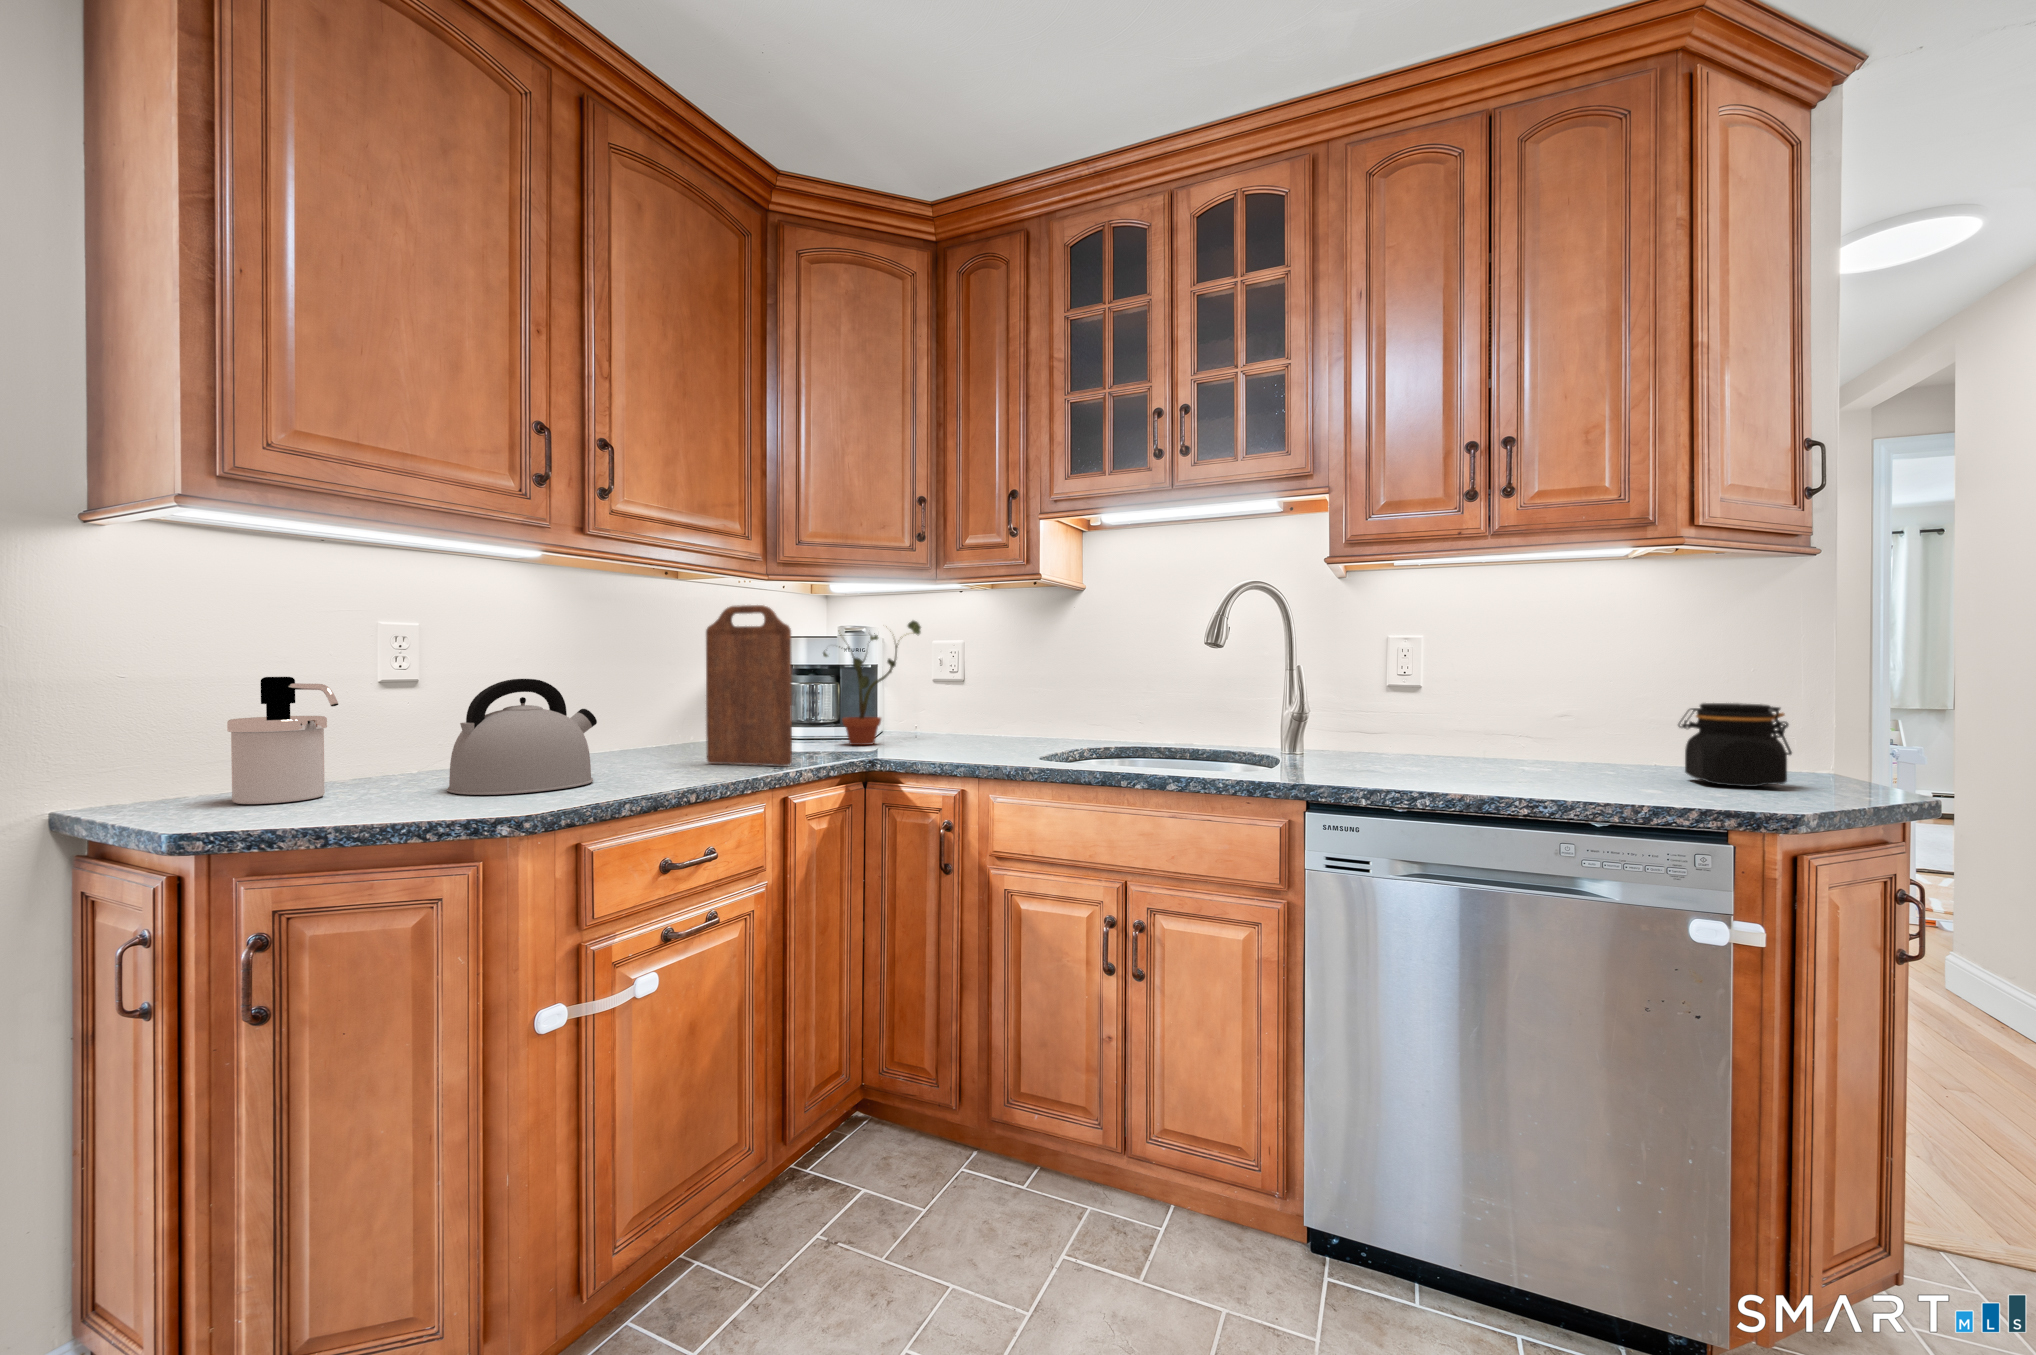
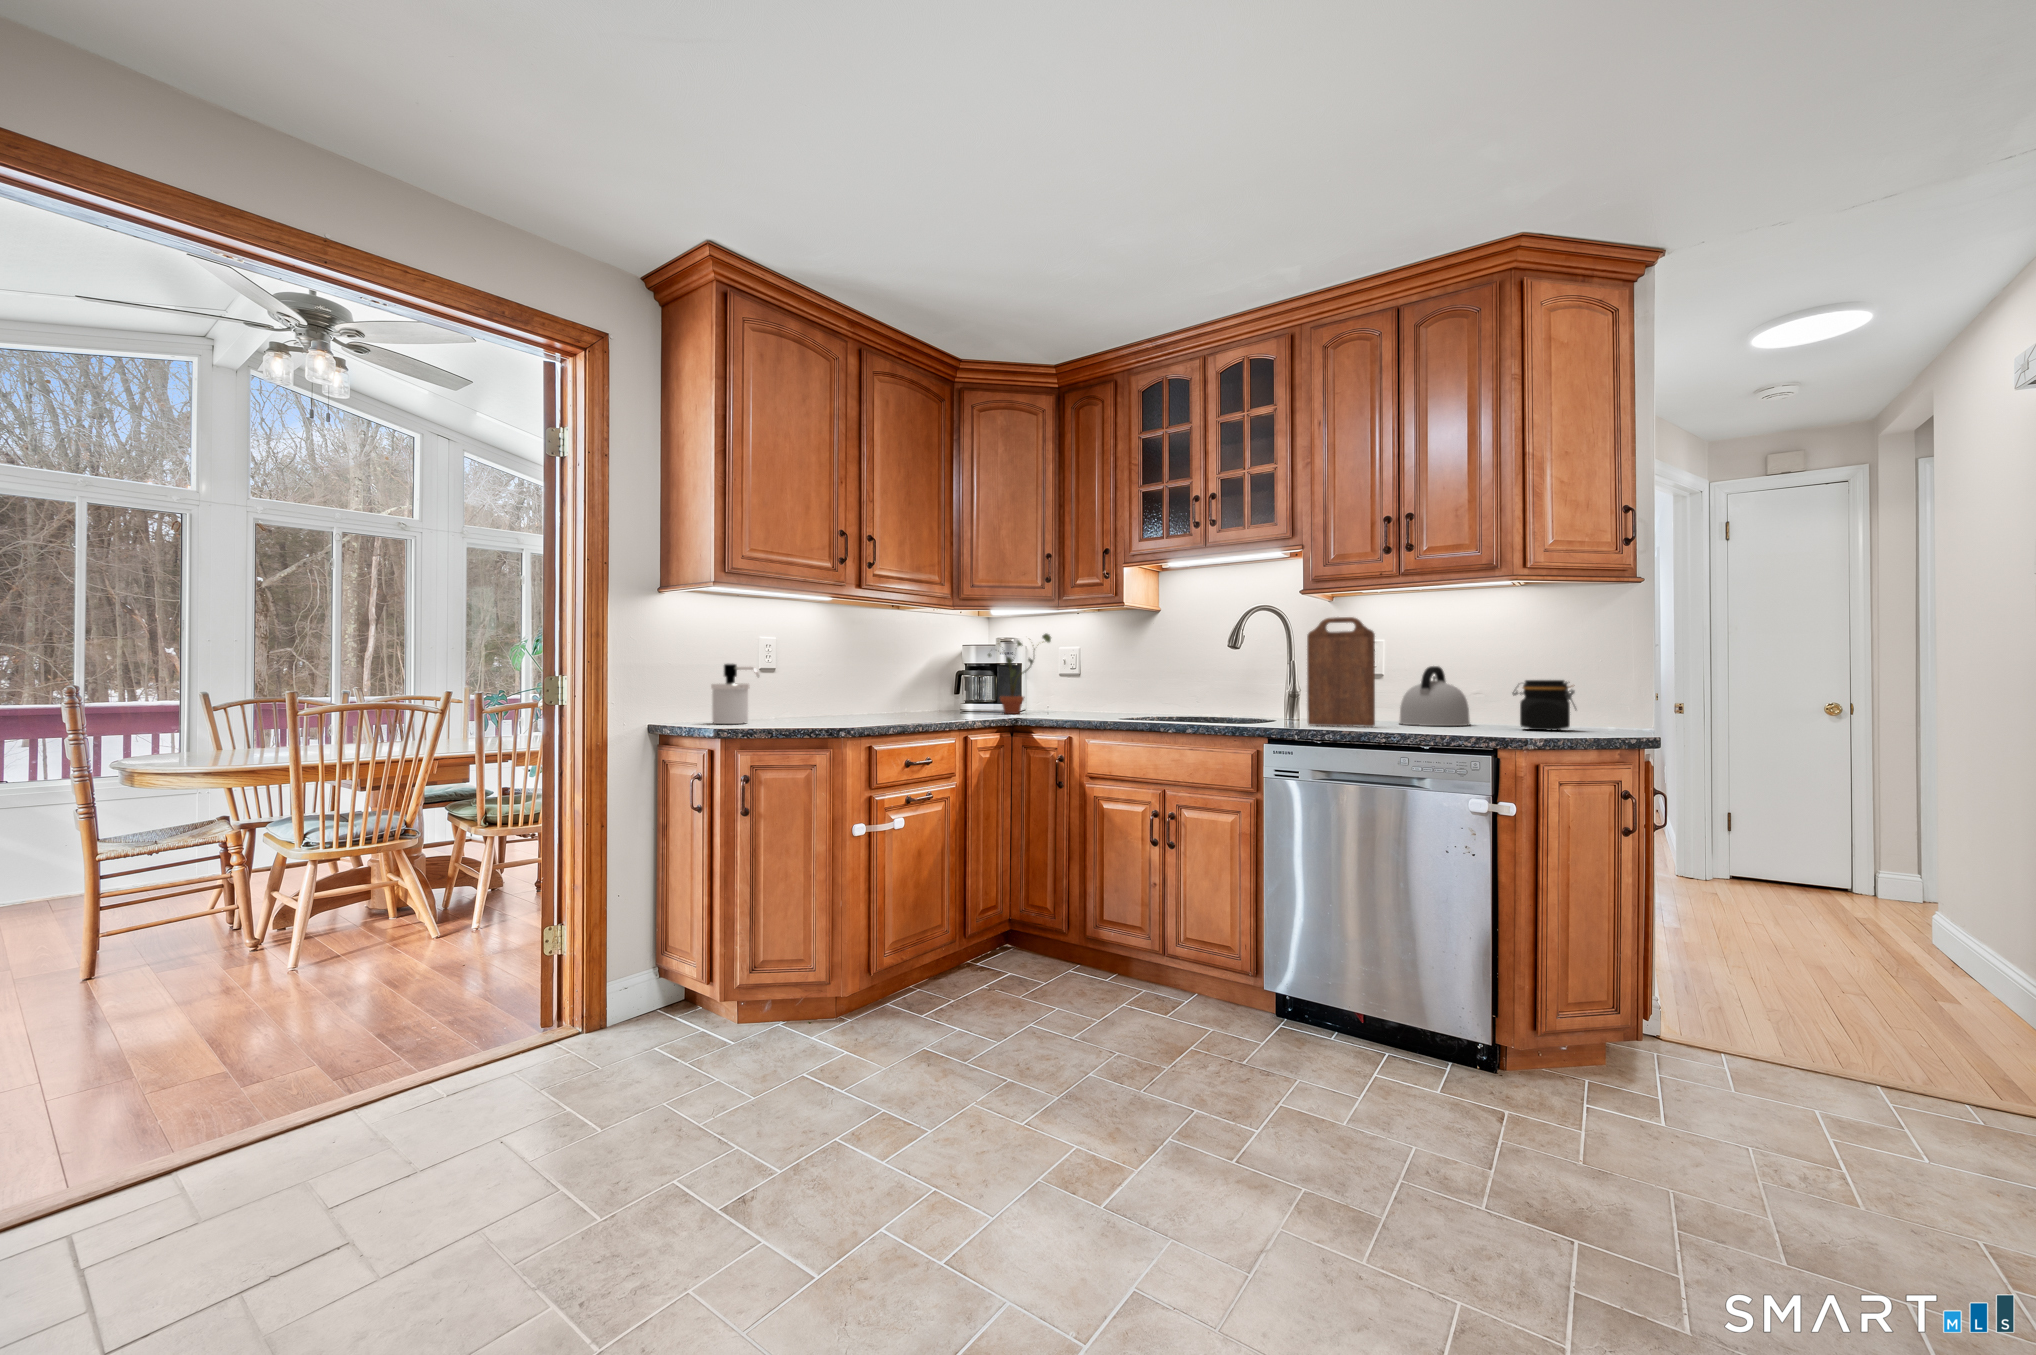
cutting board: present [706,605,792,766] -> present [1307,617,1375,727]
kettle: present [447,679,597,795] -> present [1400,666,1470,726]

